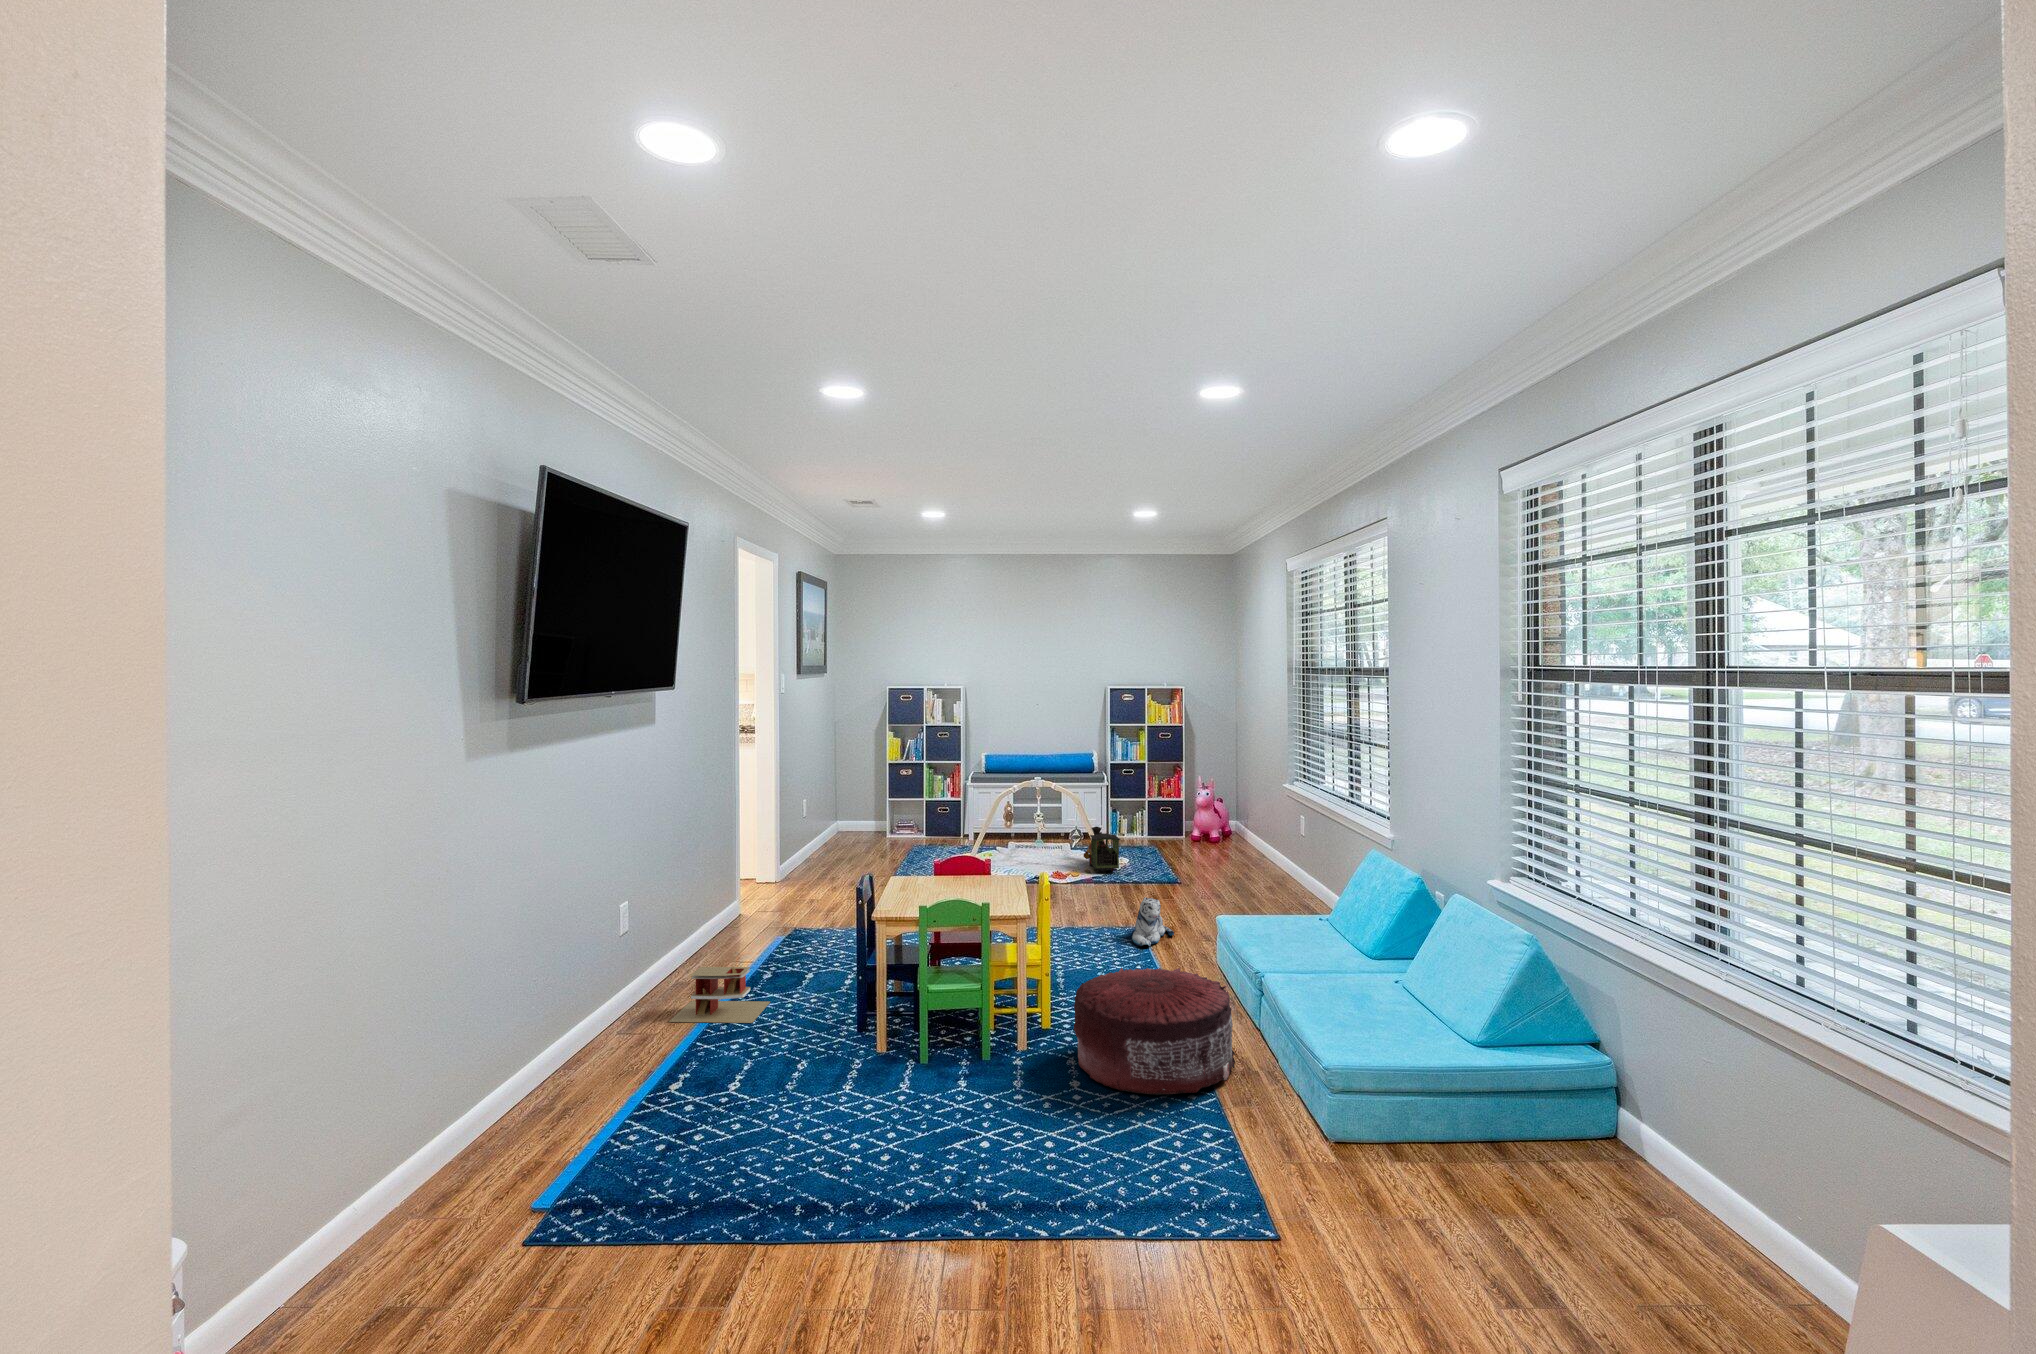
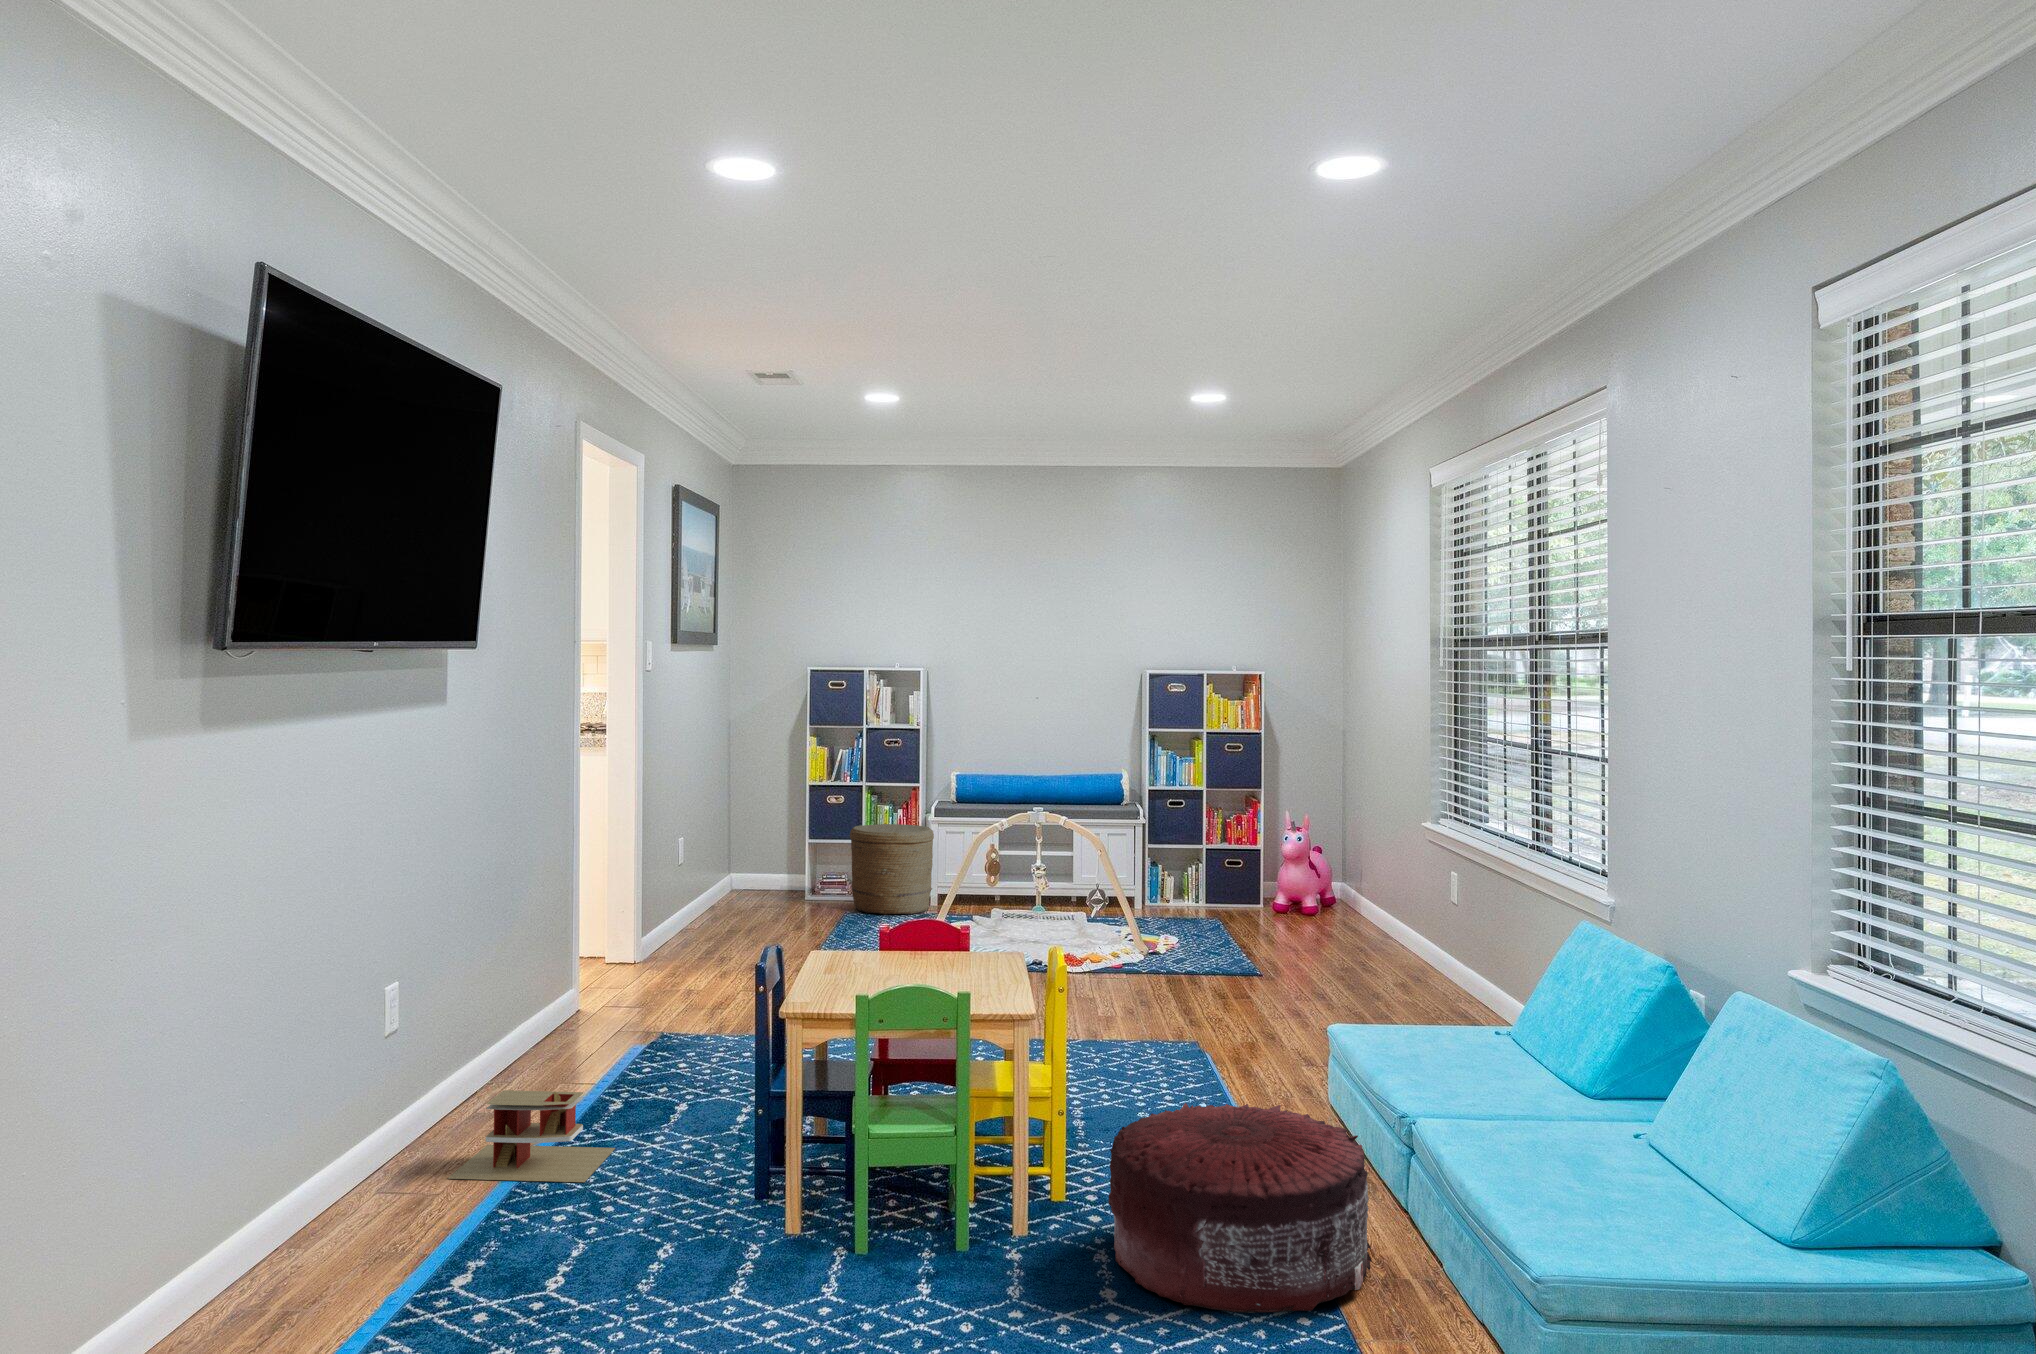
woven basket: none [915,788,969,848] -> present [850,824,934,915]
toy train: present [1084,826,1120,872] -> none [1109,885,1168,955]
plush toy: present [1132,897,1174,946] -> none [1190,993,1256,1071]

